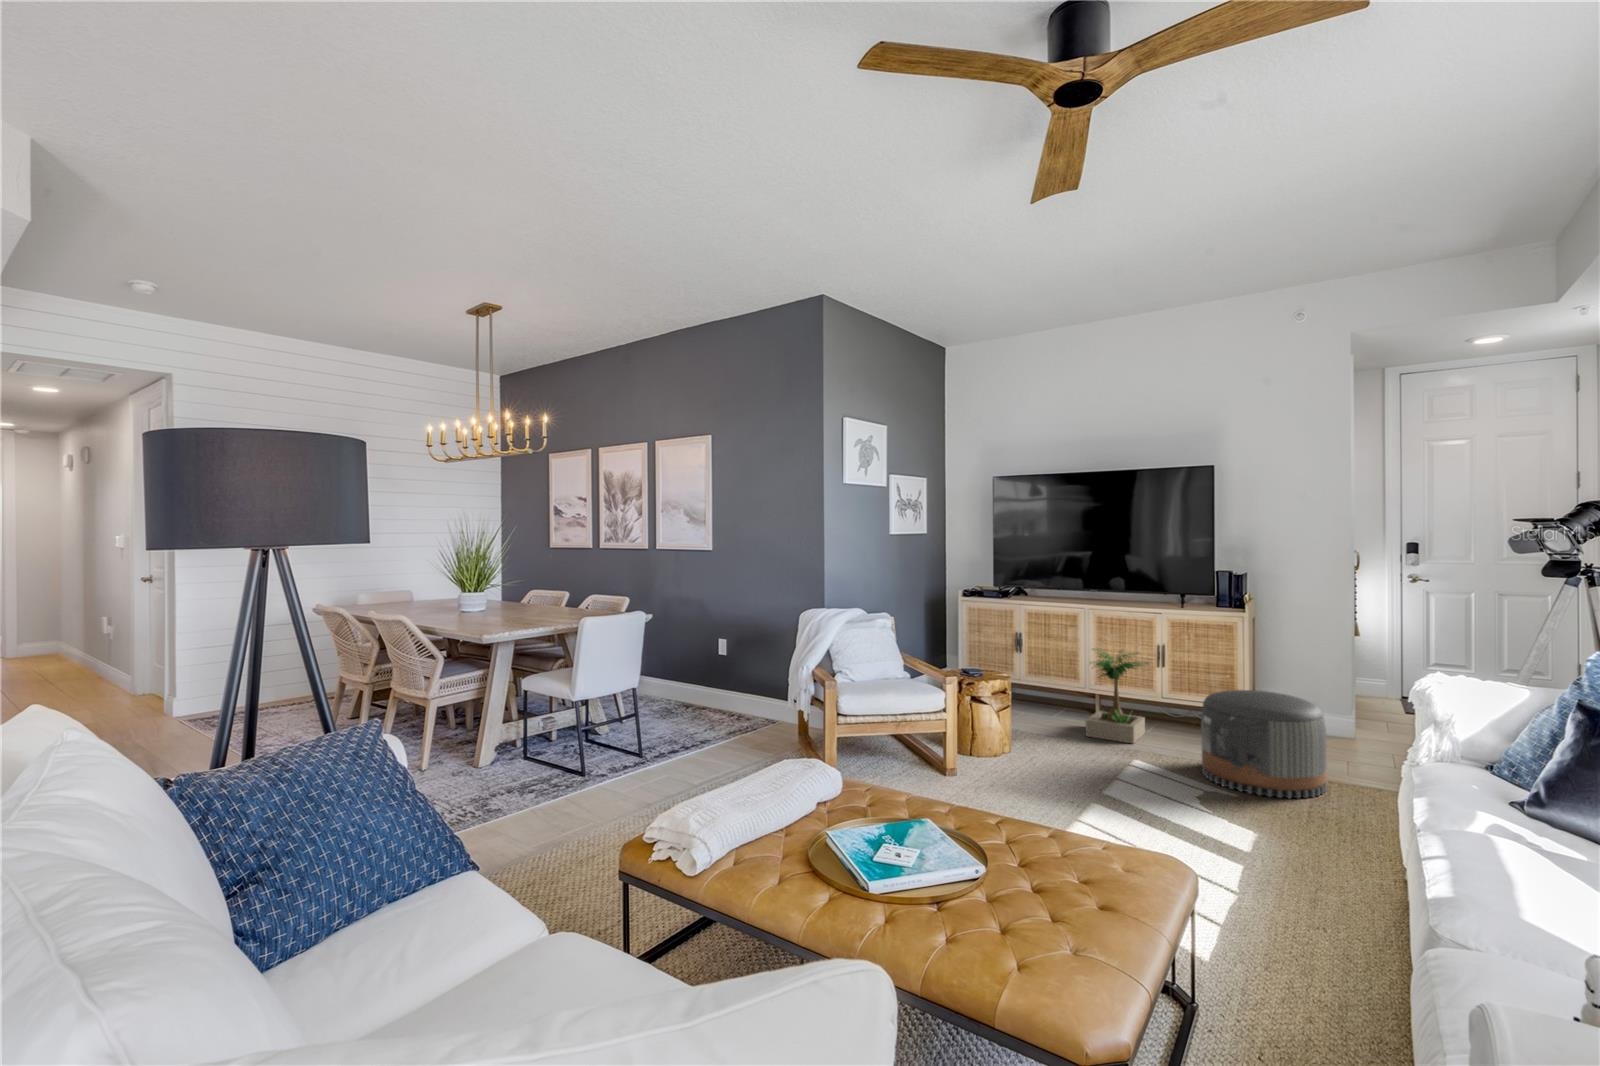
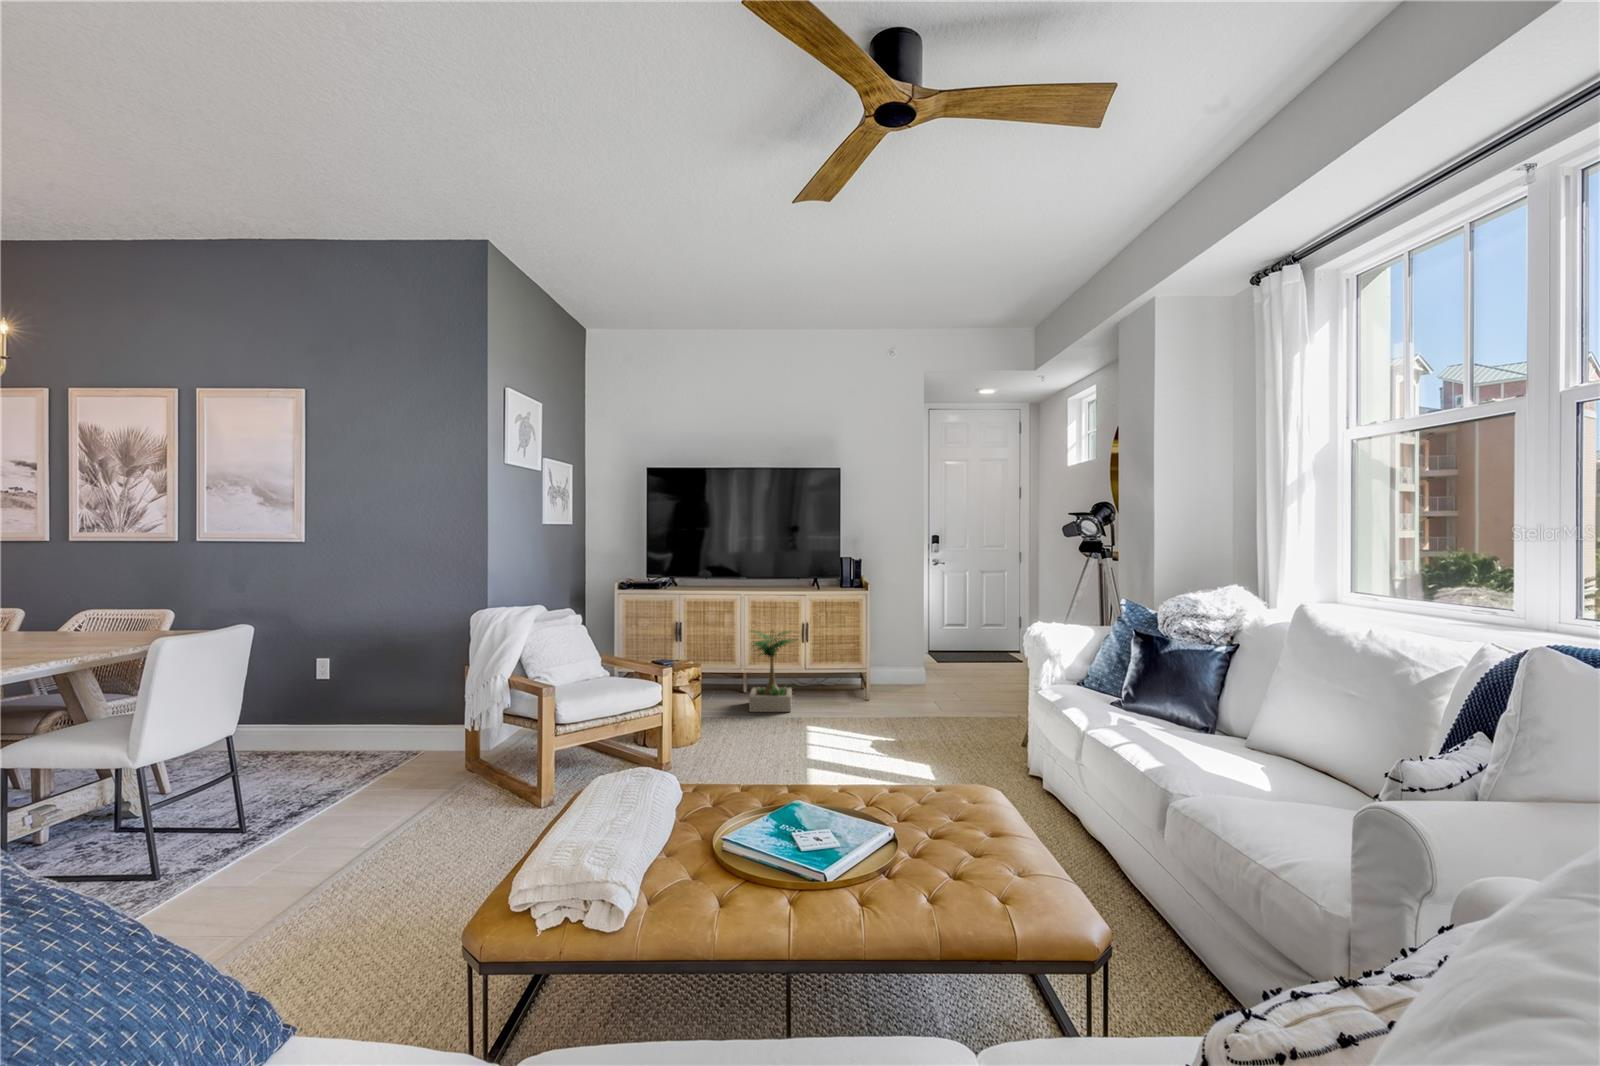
pouf: present [1201,690,1327,798] -> none [855,653,941,736]

